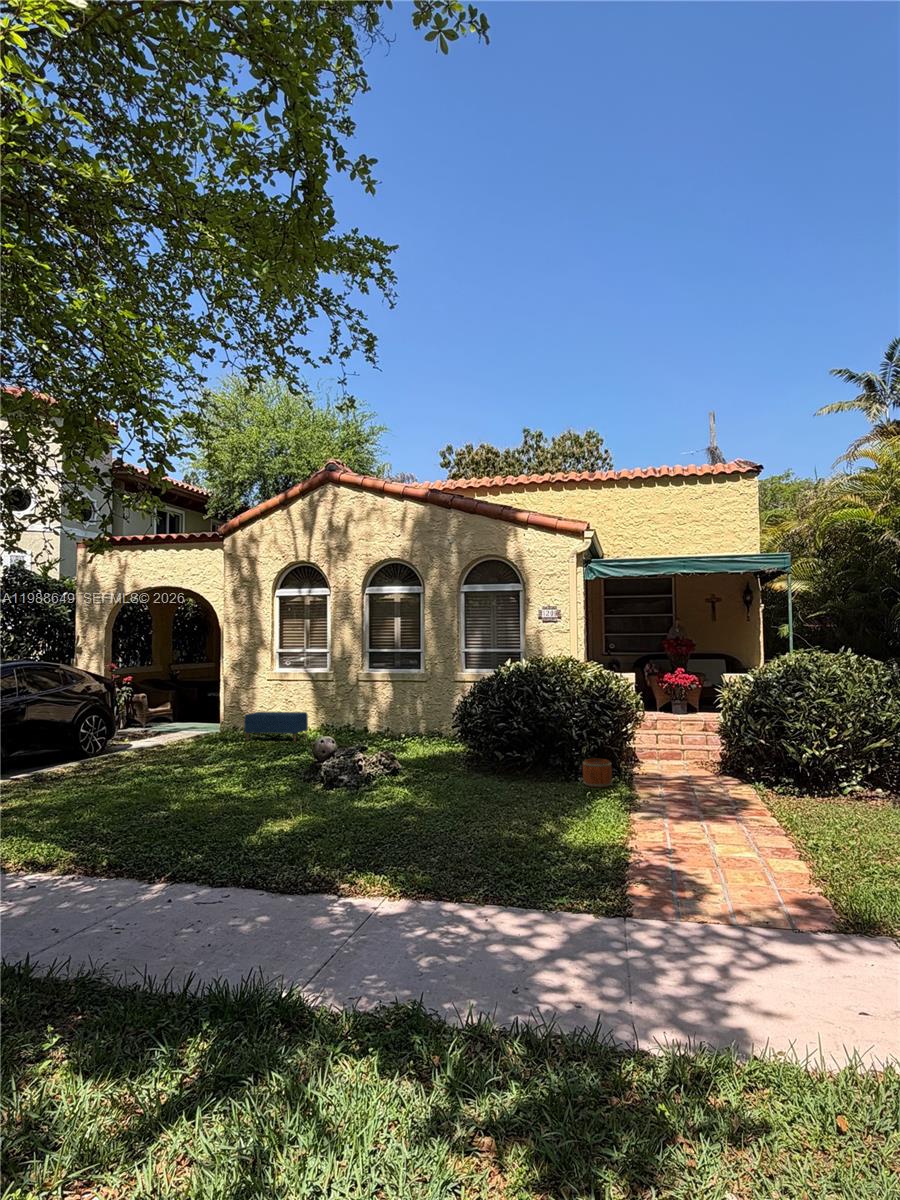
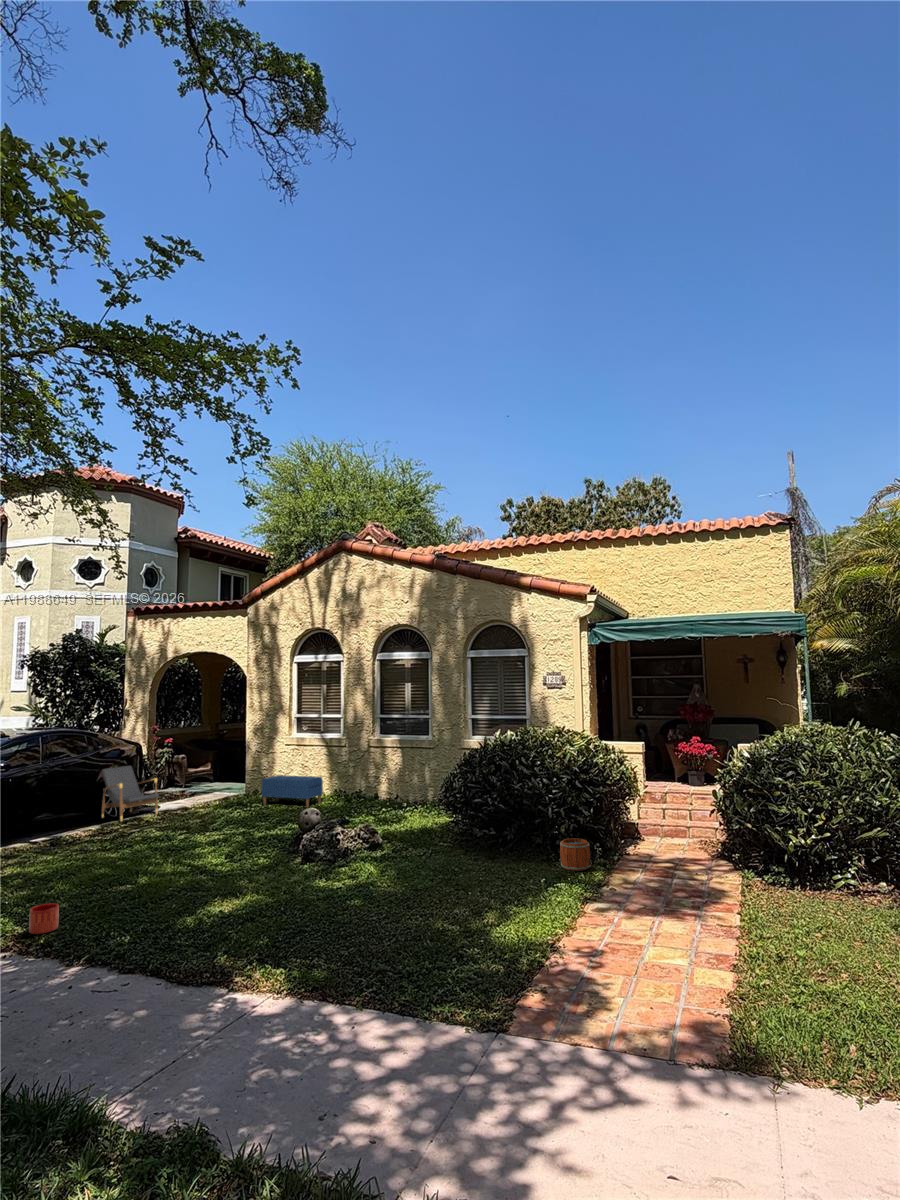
lounge chair: none [76,701,140,758] -> present [102,766,159,821]
planter: none [84,825,114,855] -> present [29,903,59,934]

